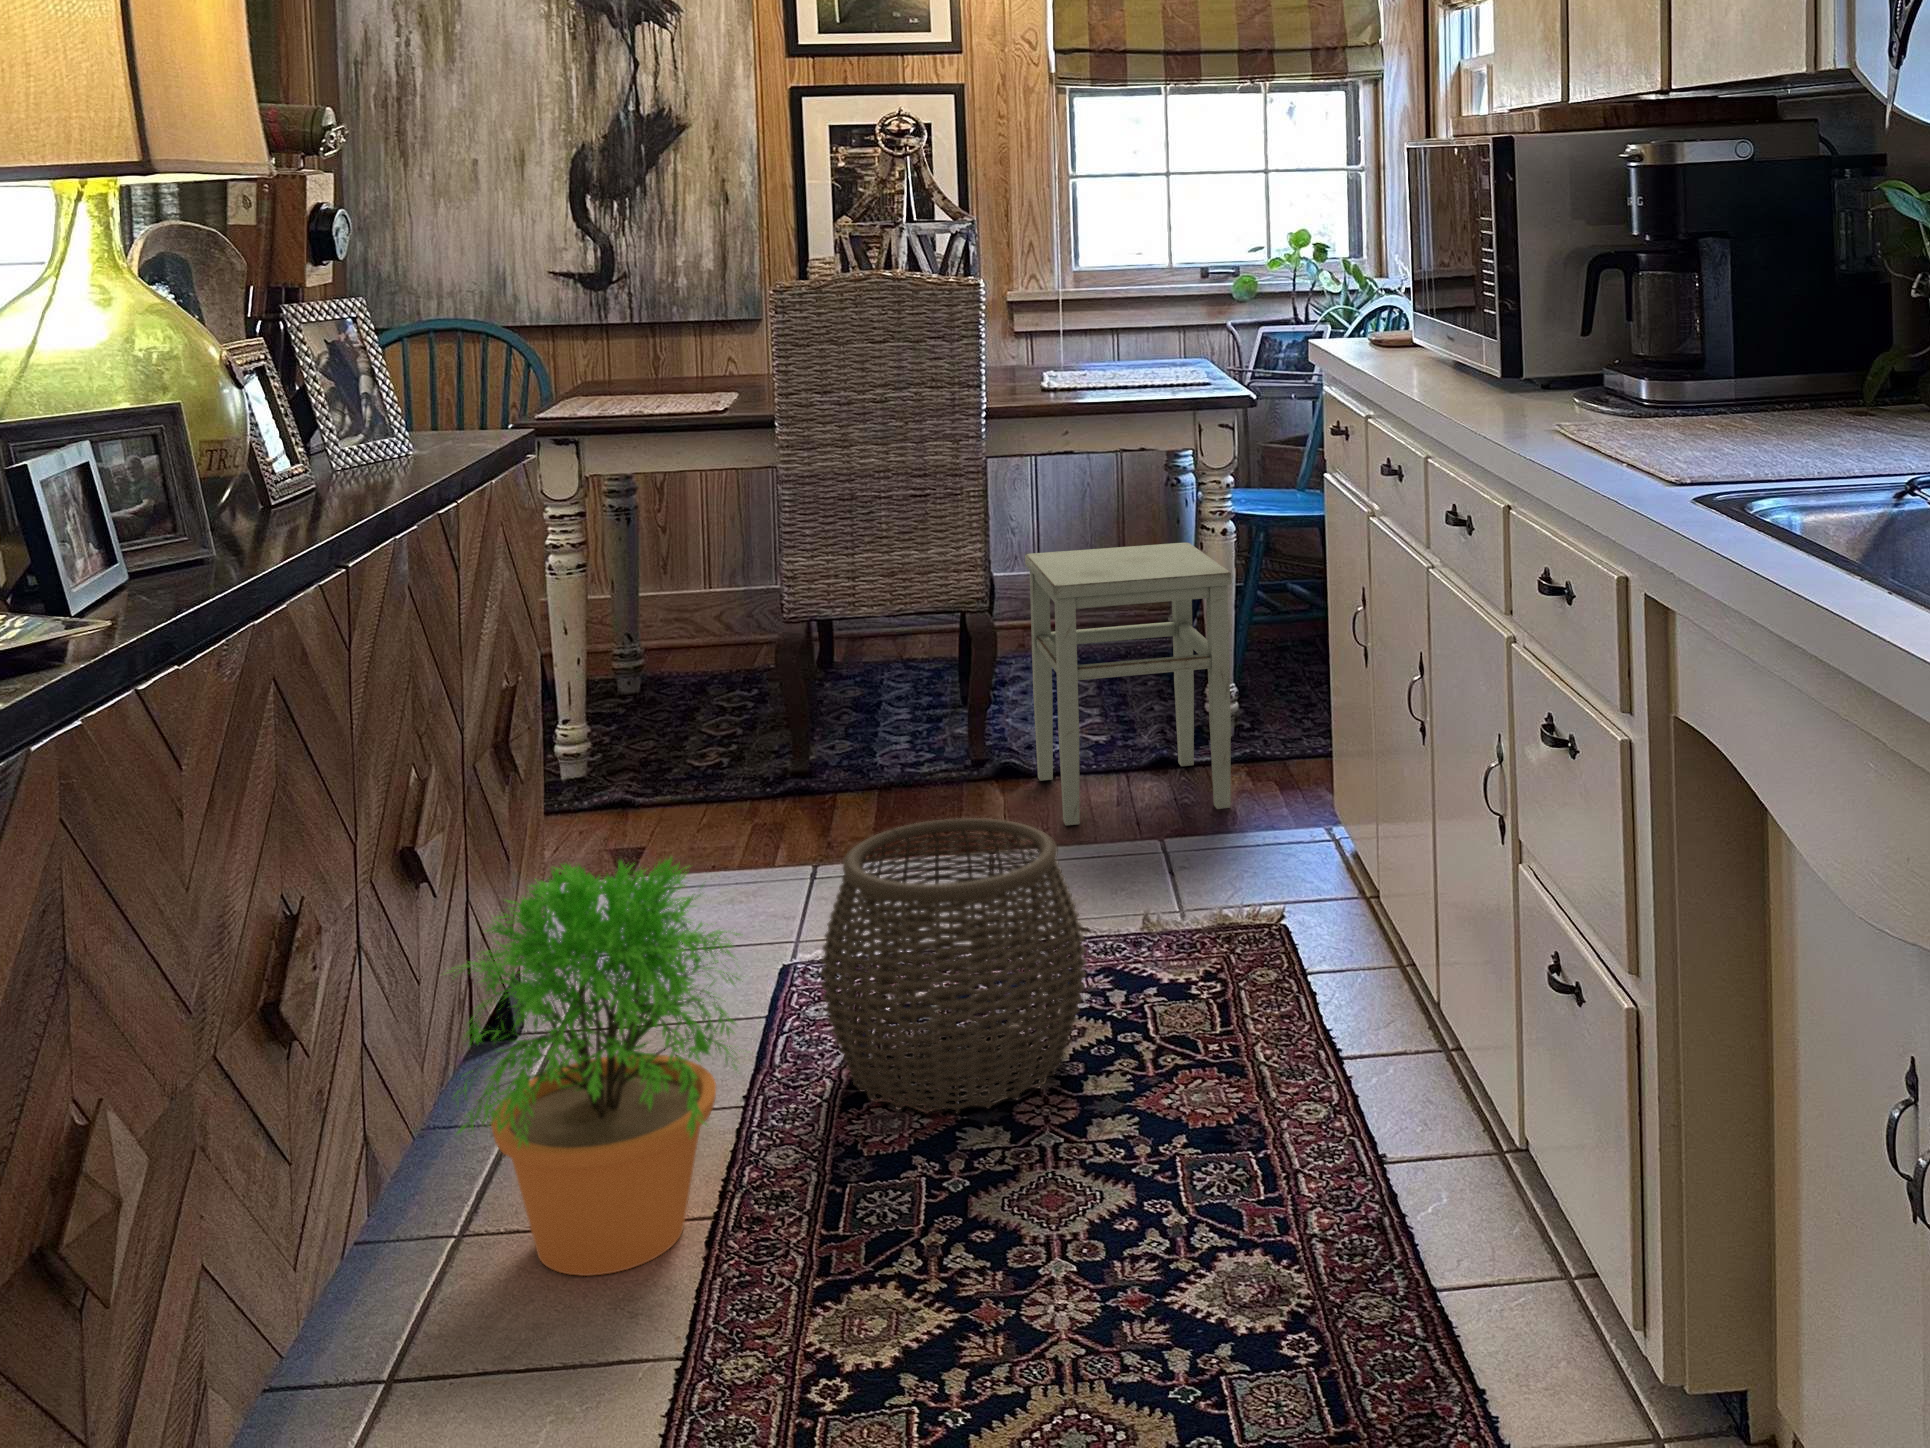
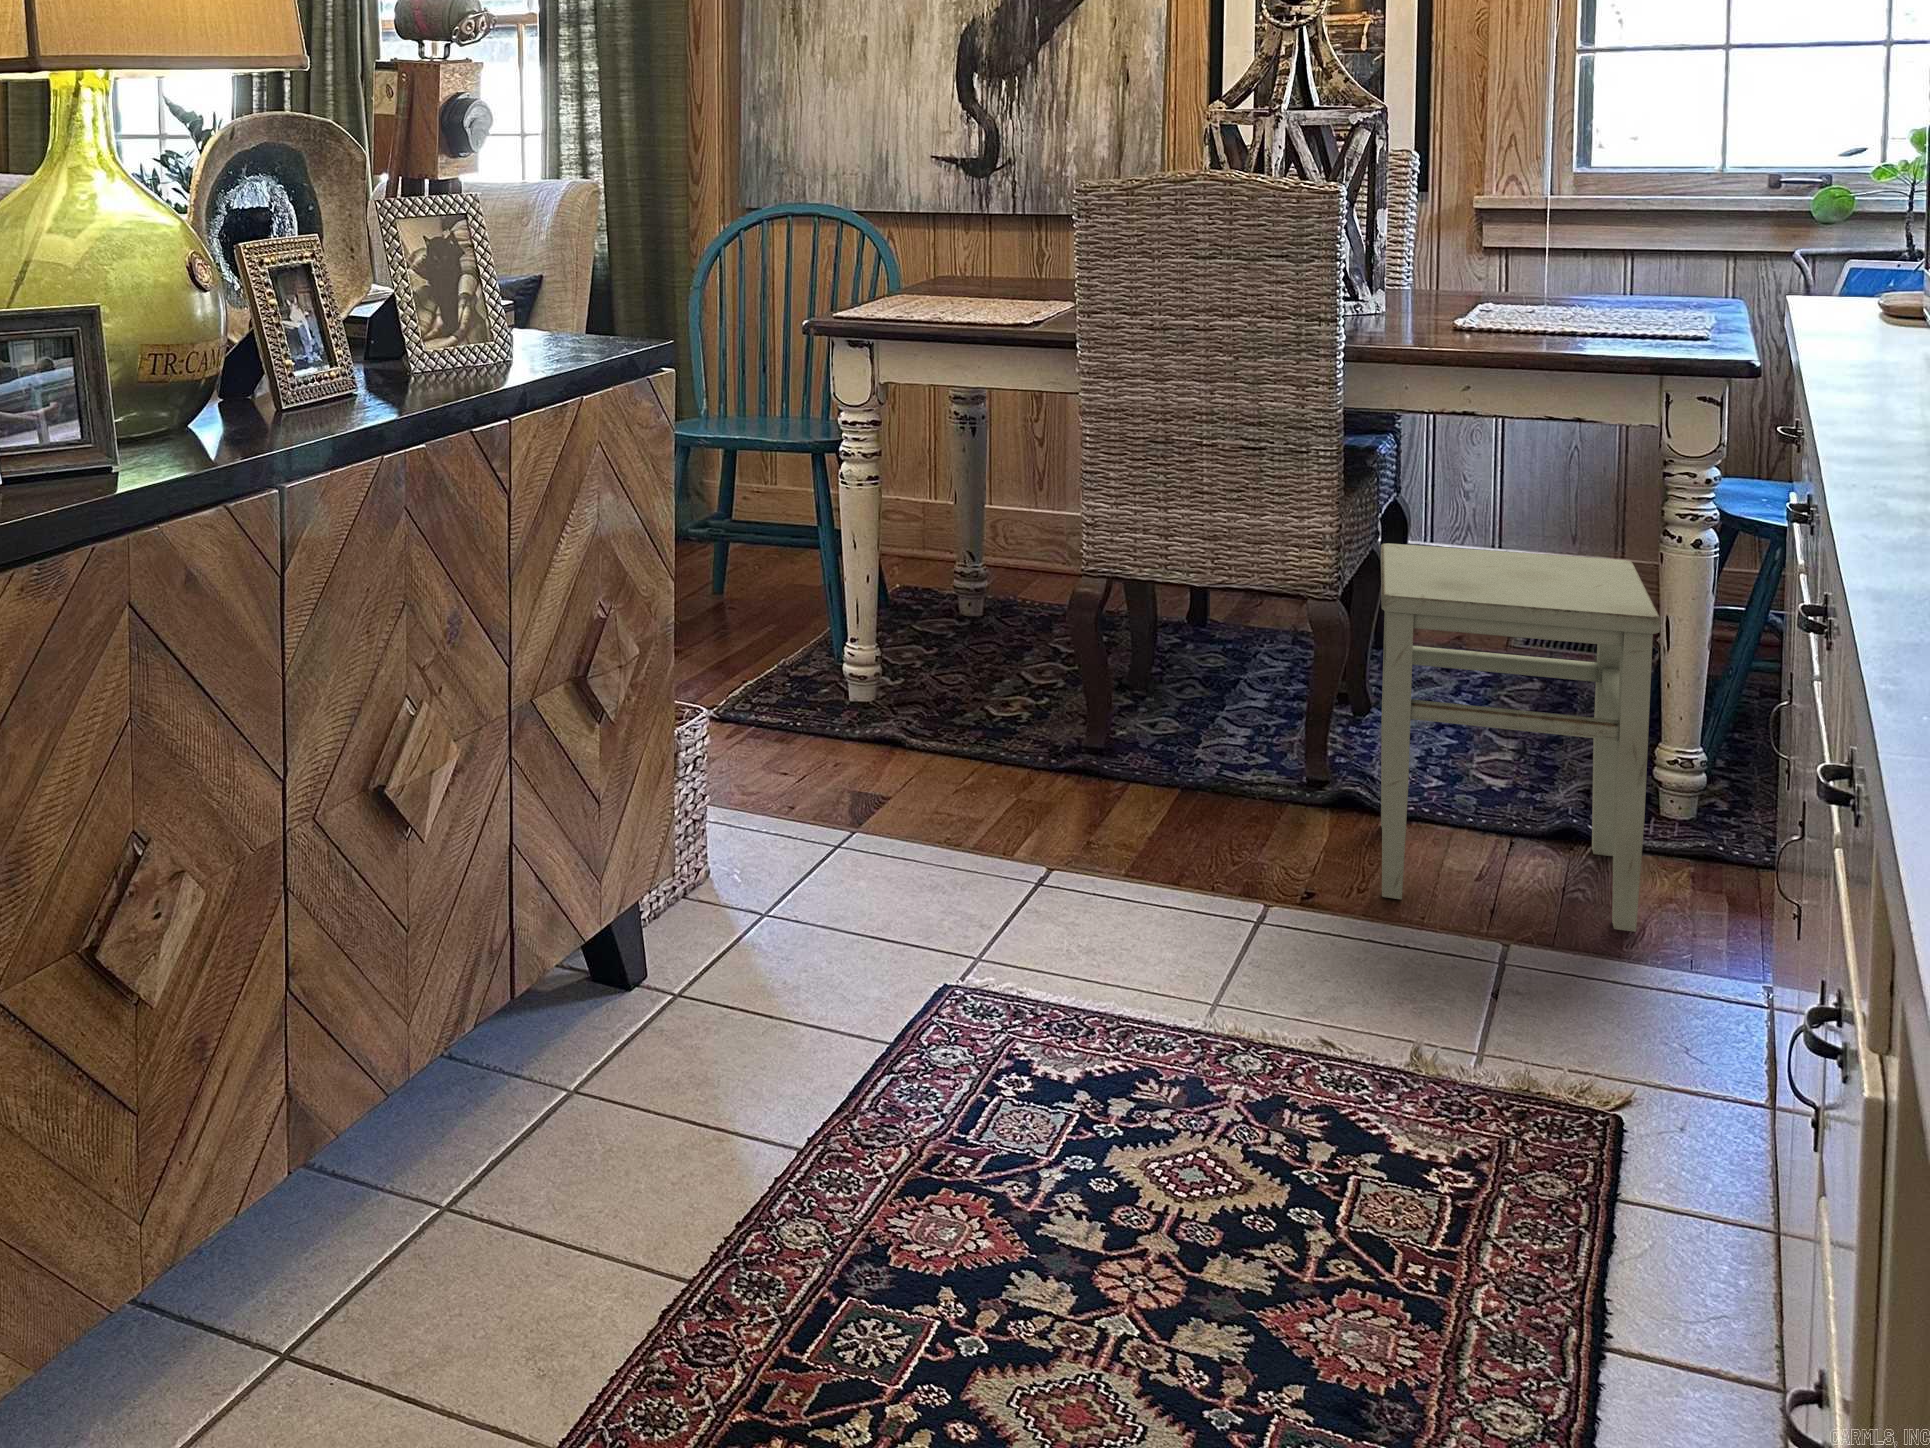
woven basket: present [820,818,1087,1114] -> none [902,870,1242,1250]
potted plant: present [453,857,740,1276] -> none [451,828,757,1283]

